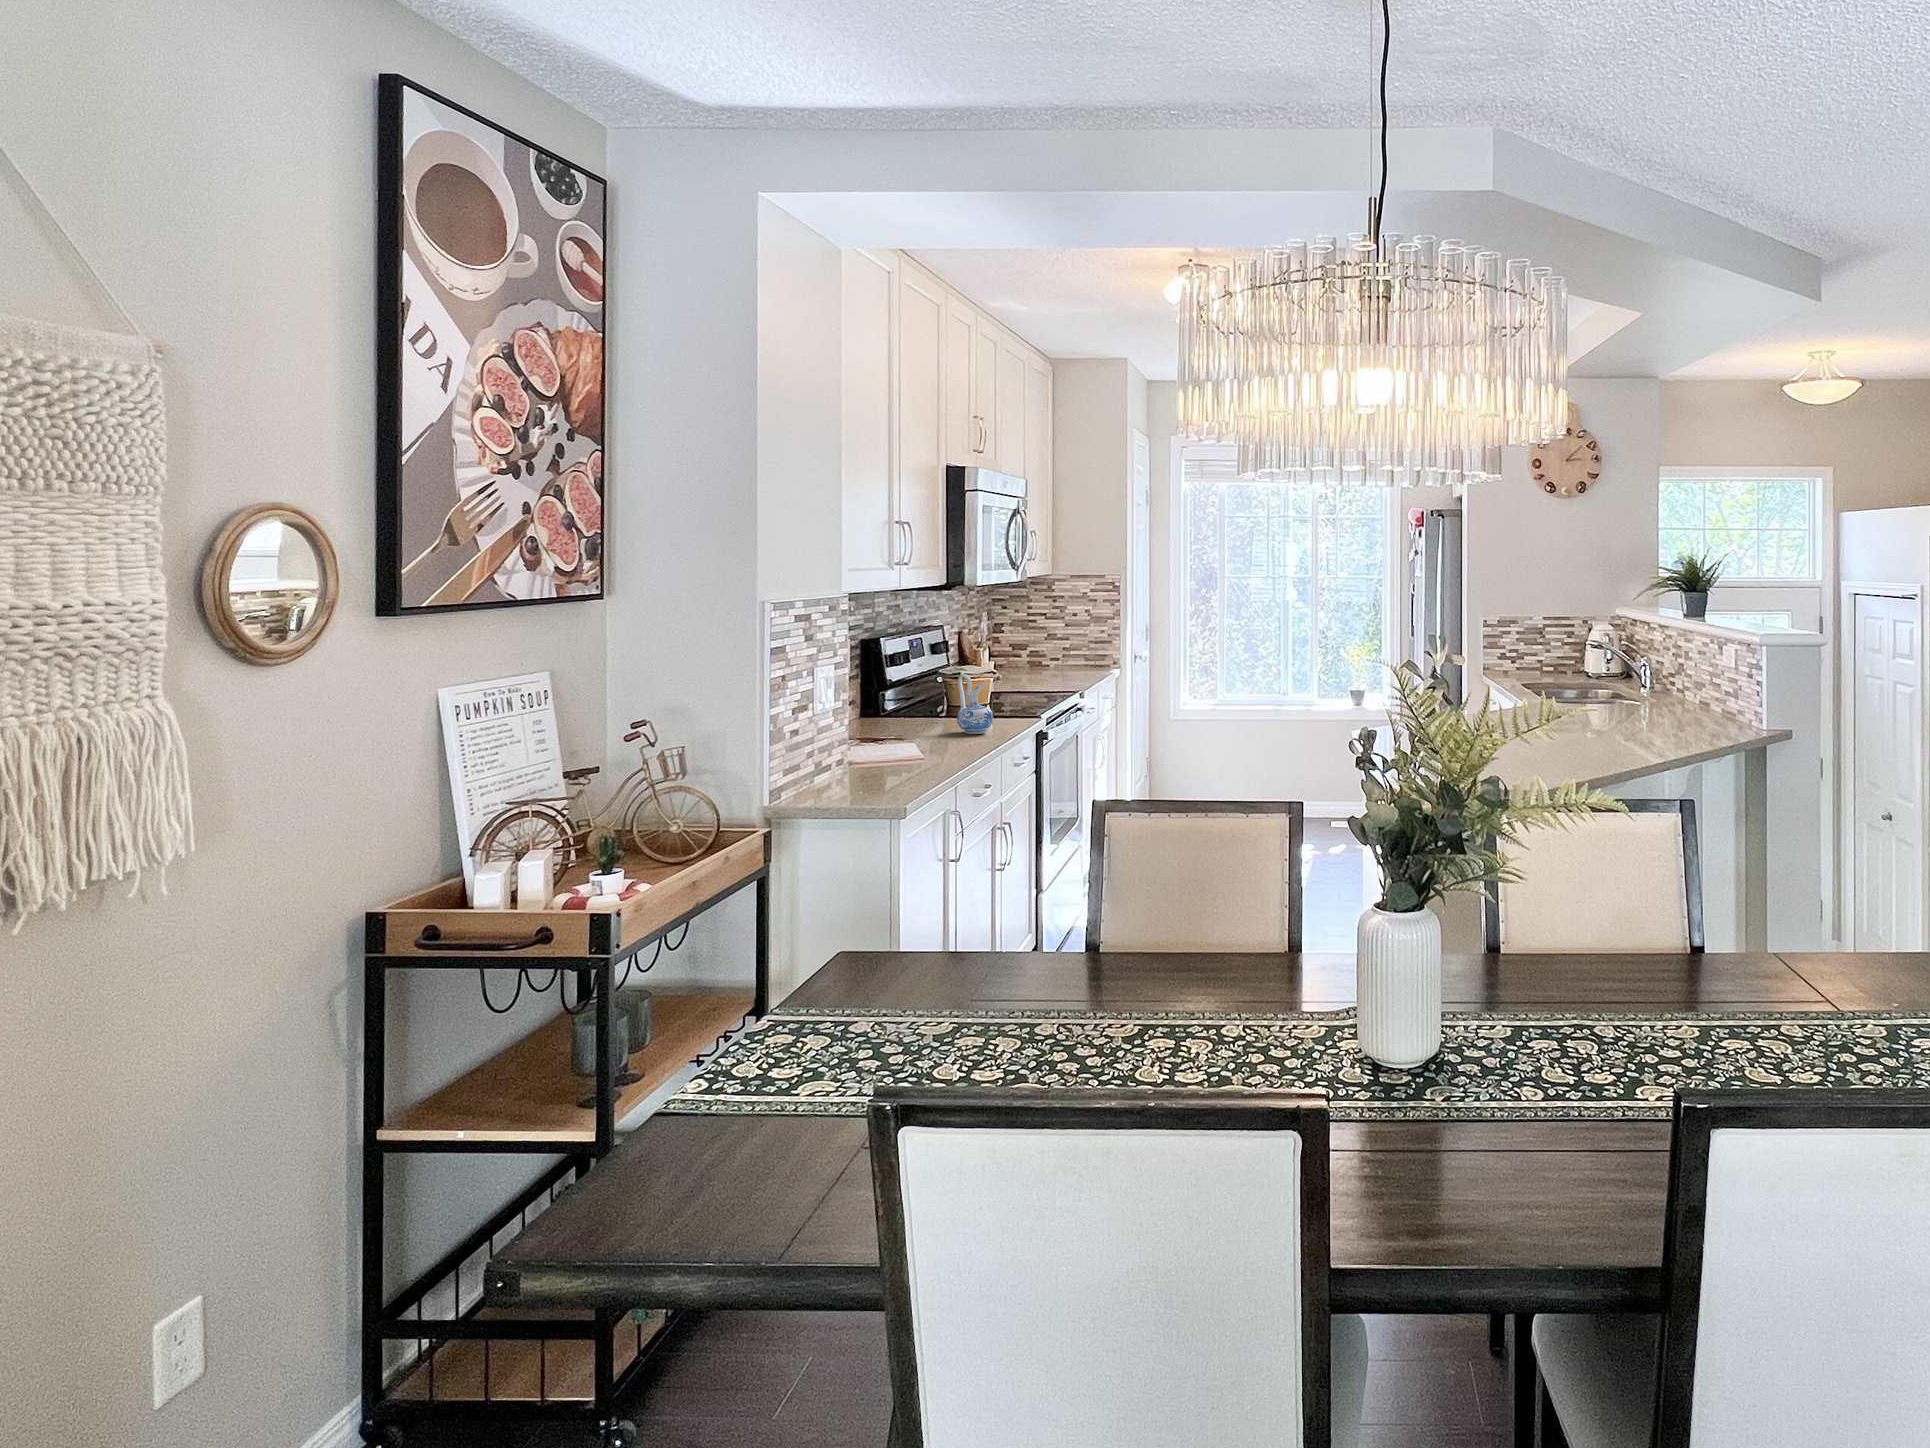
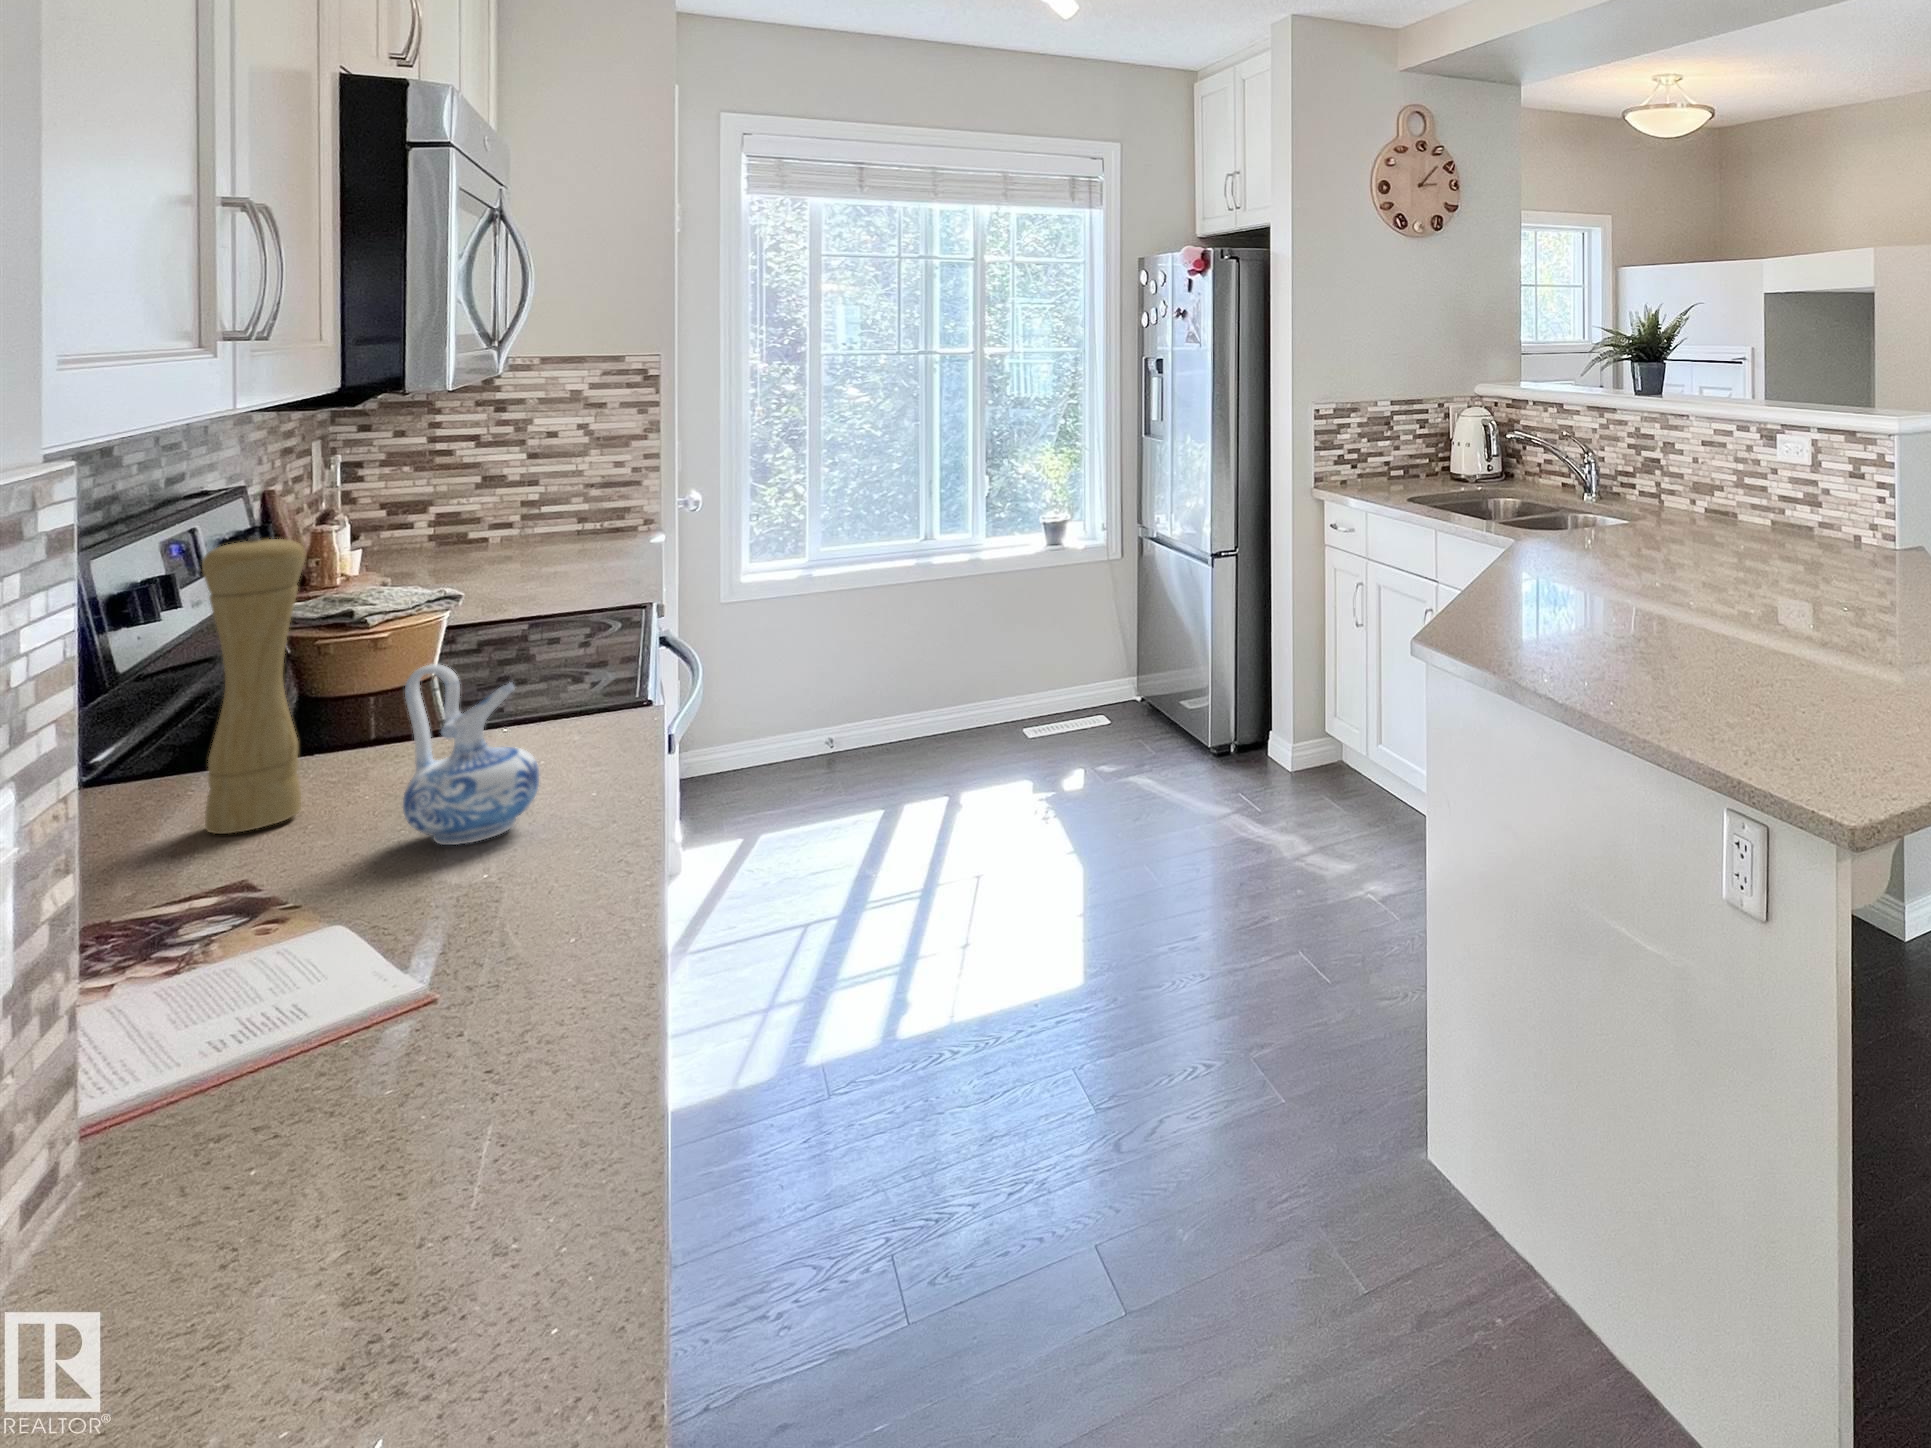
pepper mill: none [915,630,939,724] -> present [202,536,305,834]

